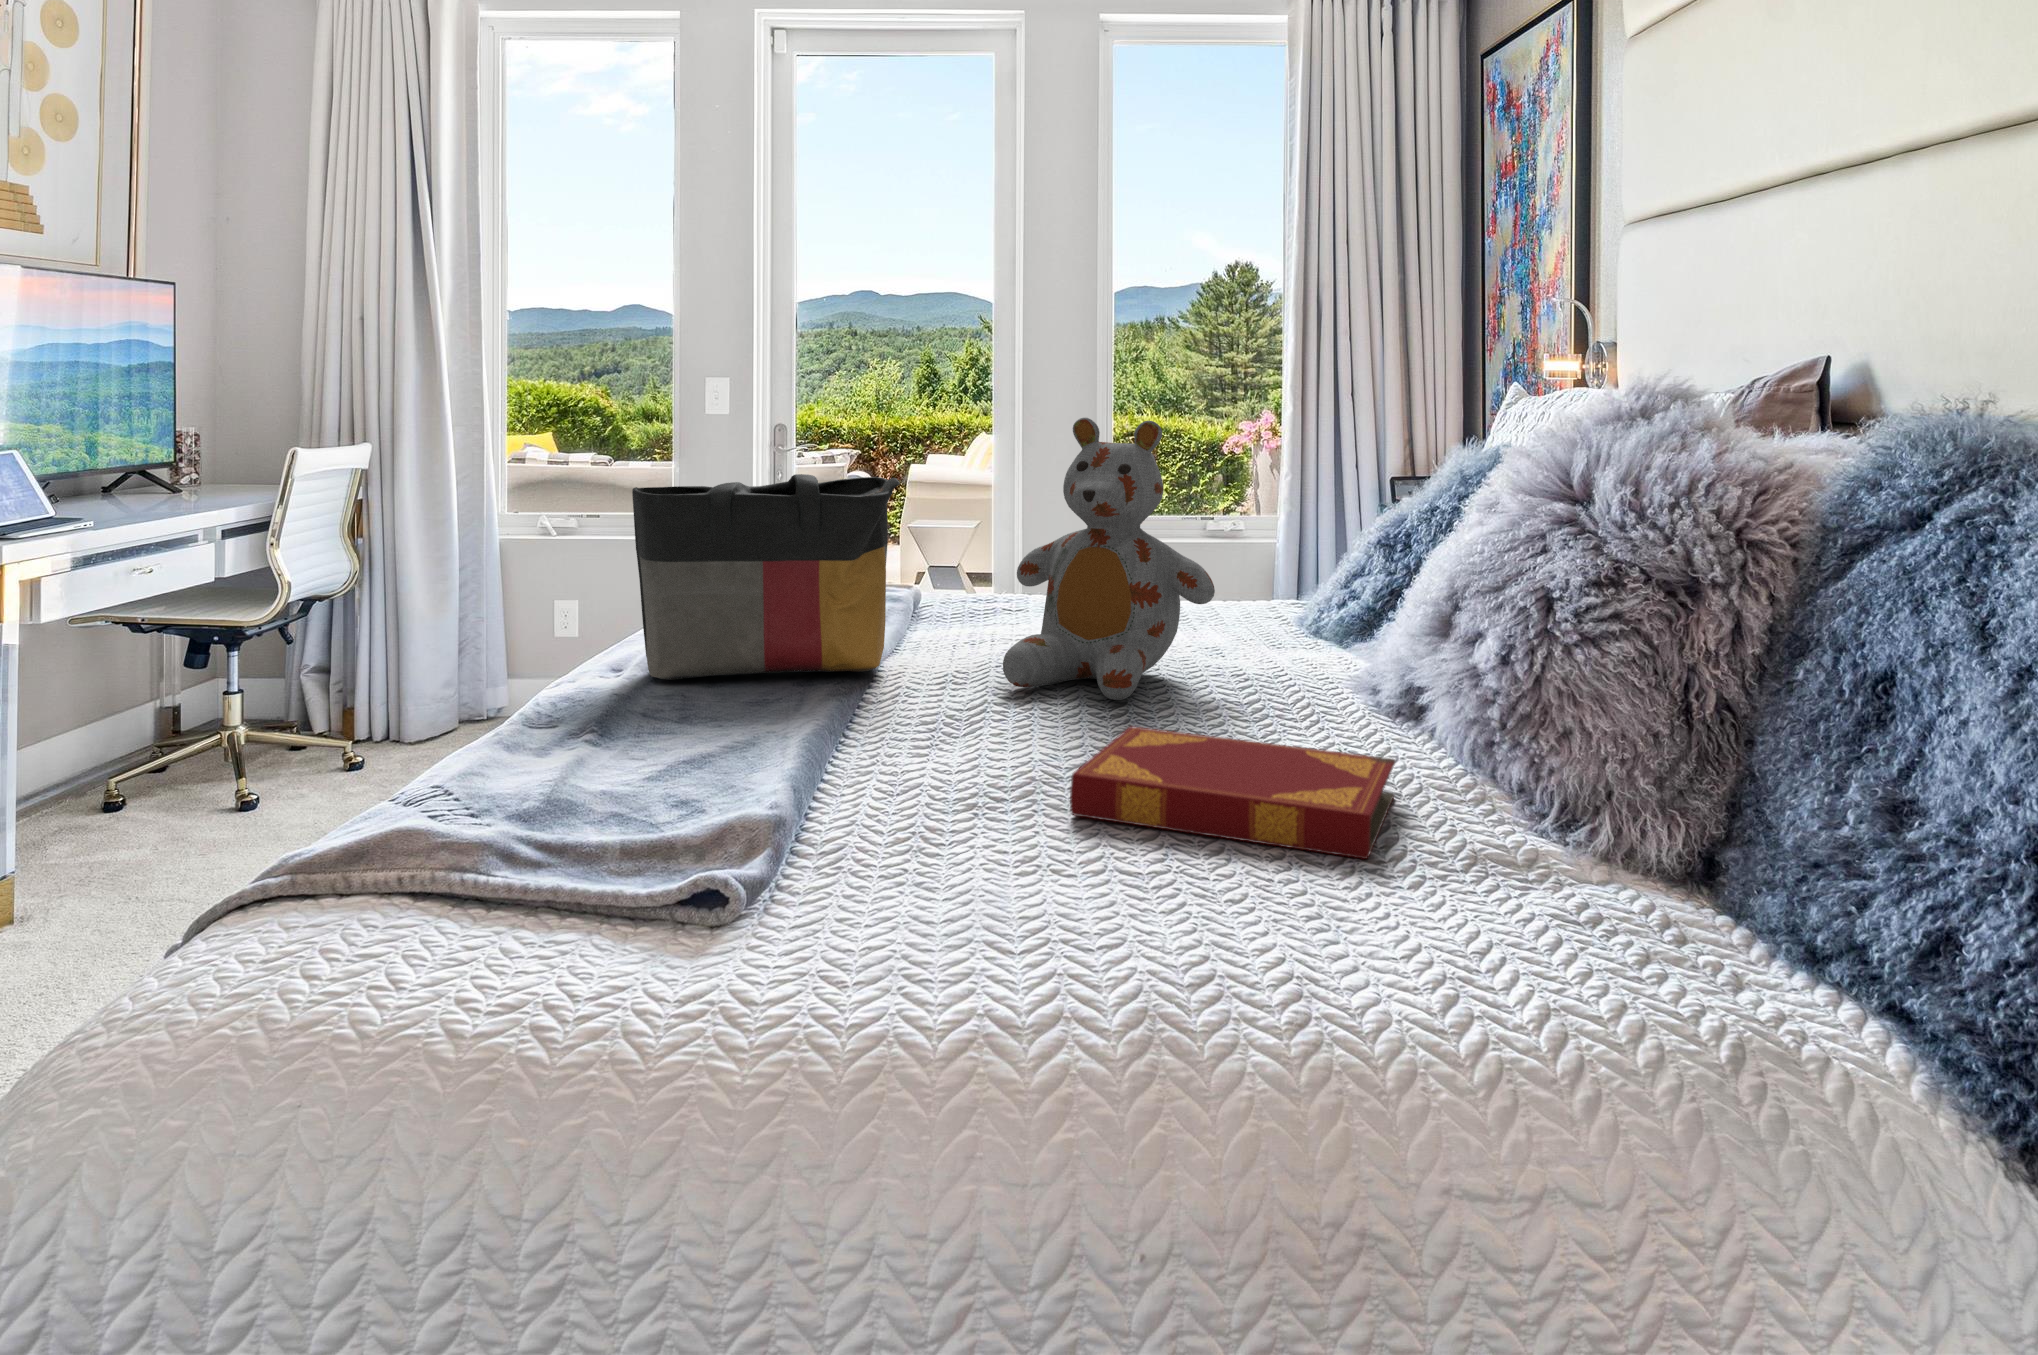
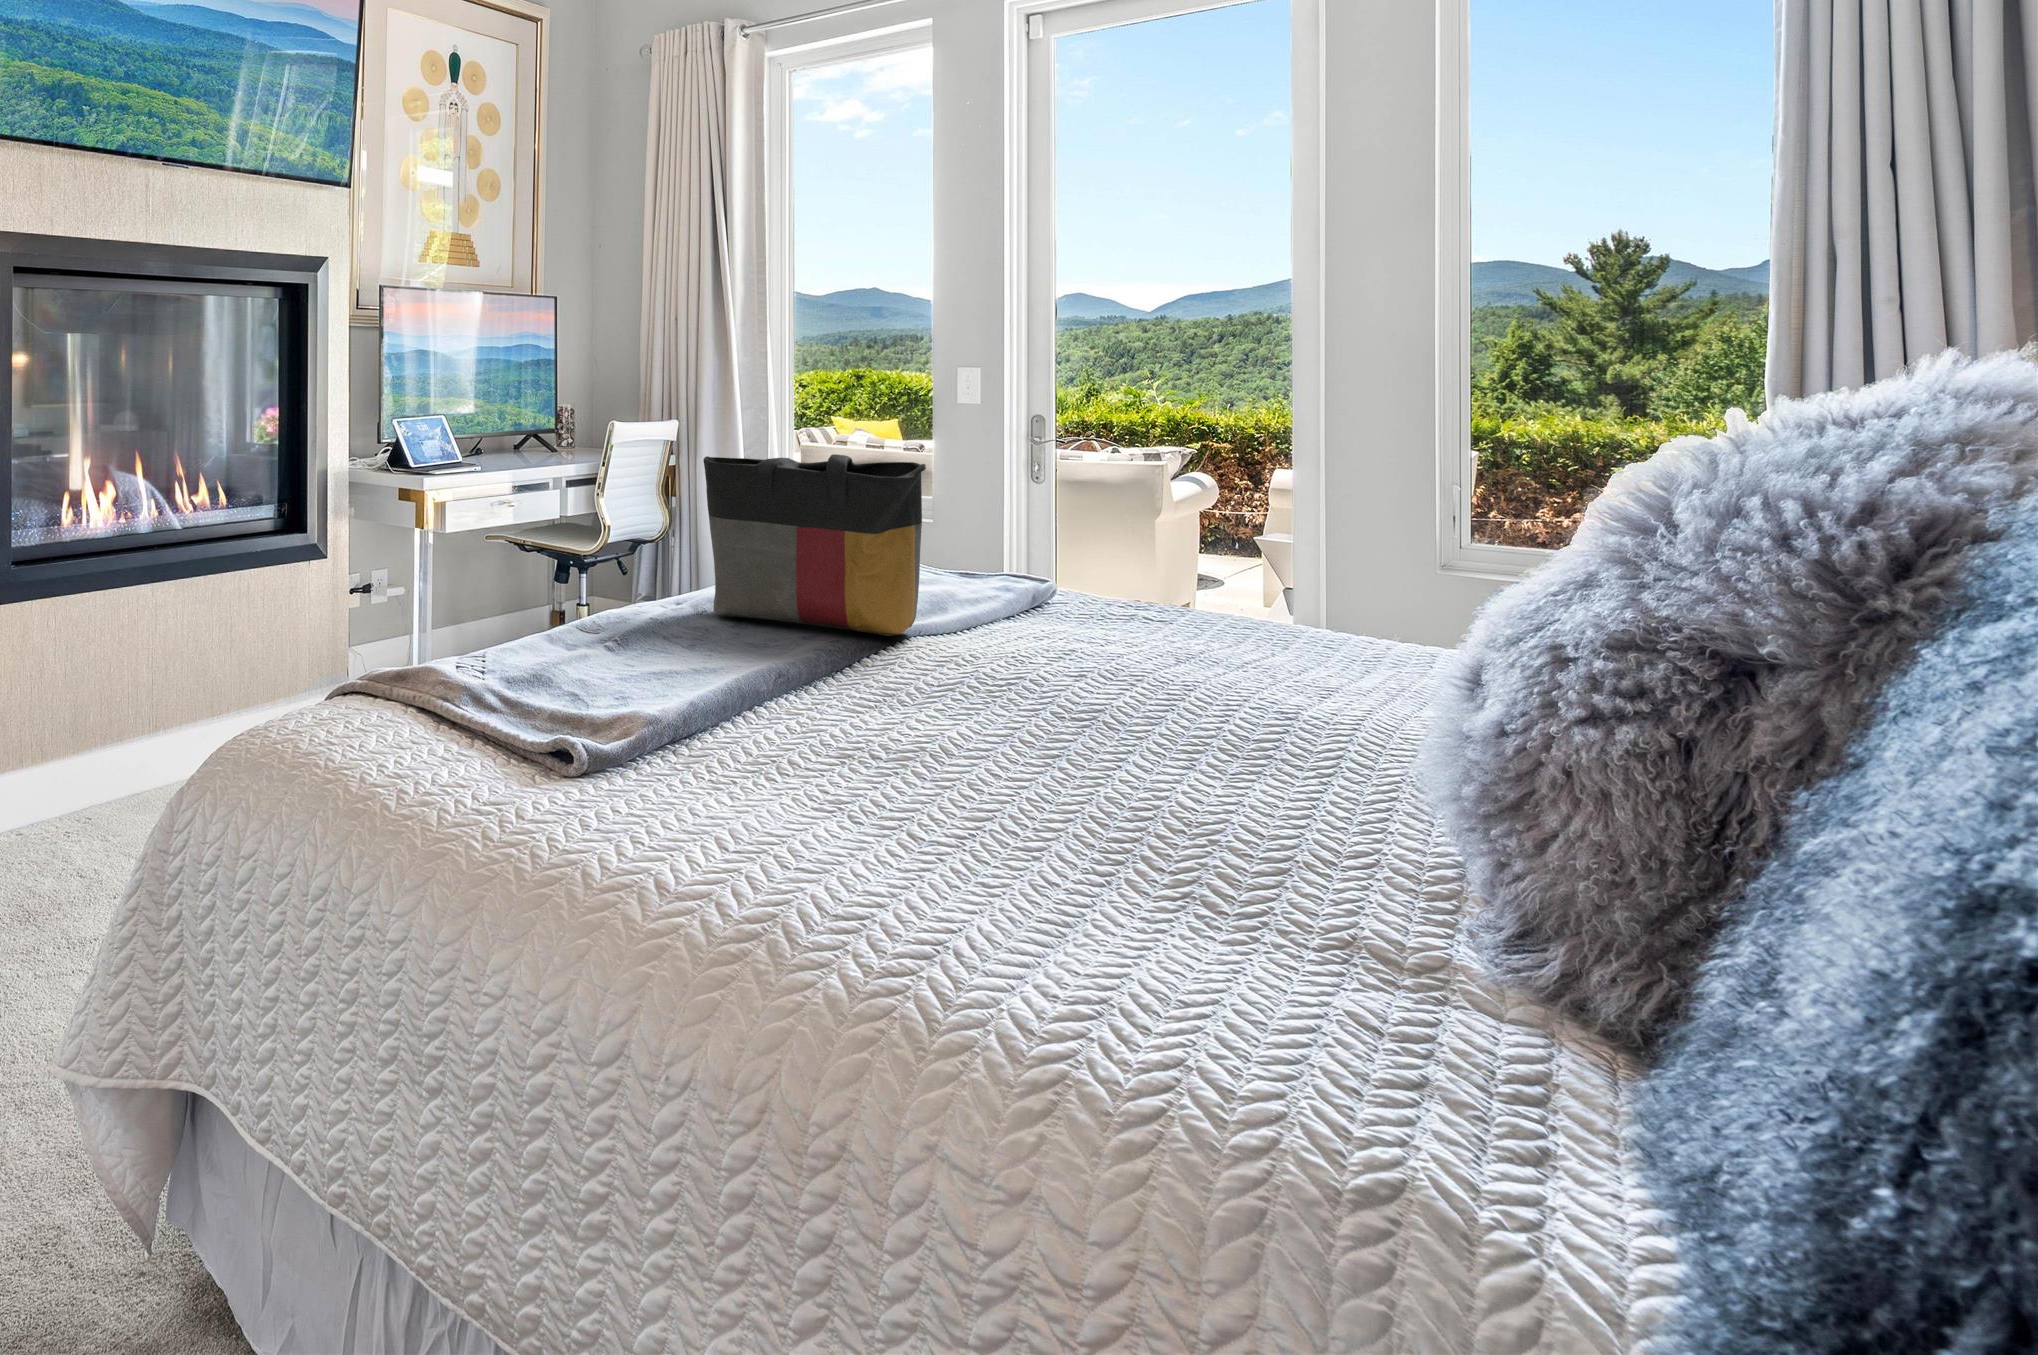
stuffed bear: present [1003,418,1215,700] -> none [1003,416,1250,702]
hardback book: present [1070,727,1395,859] -> none [916,716,1310,885]

